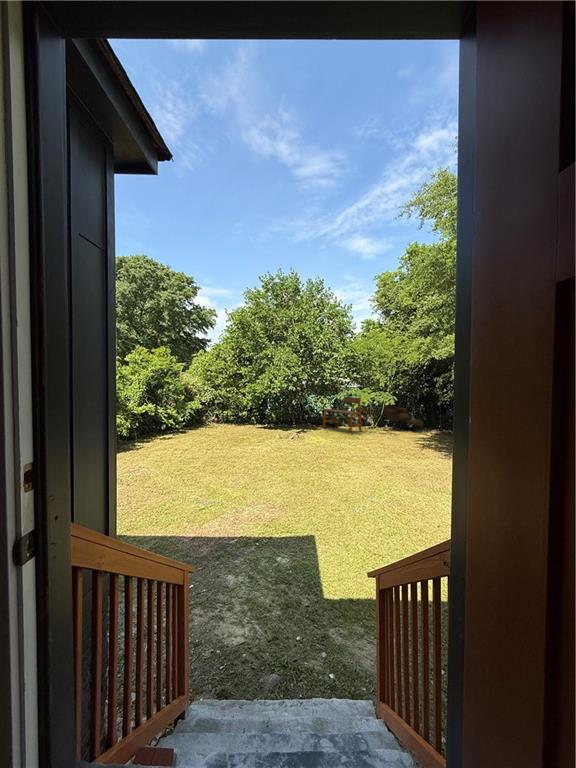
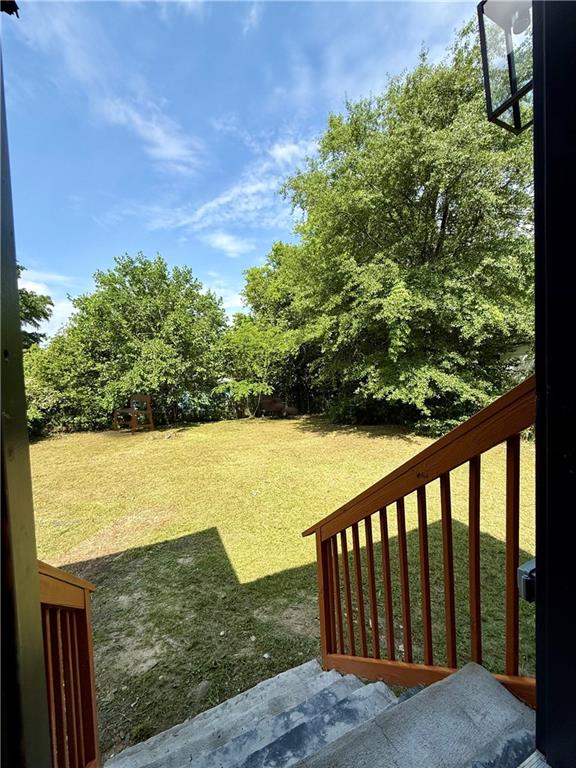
bench: present [323,397,362,432] -> present [114,395,154,435]

